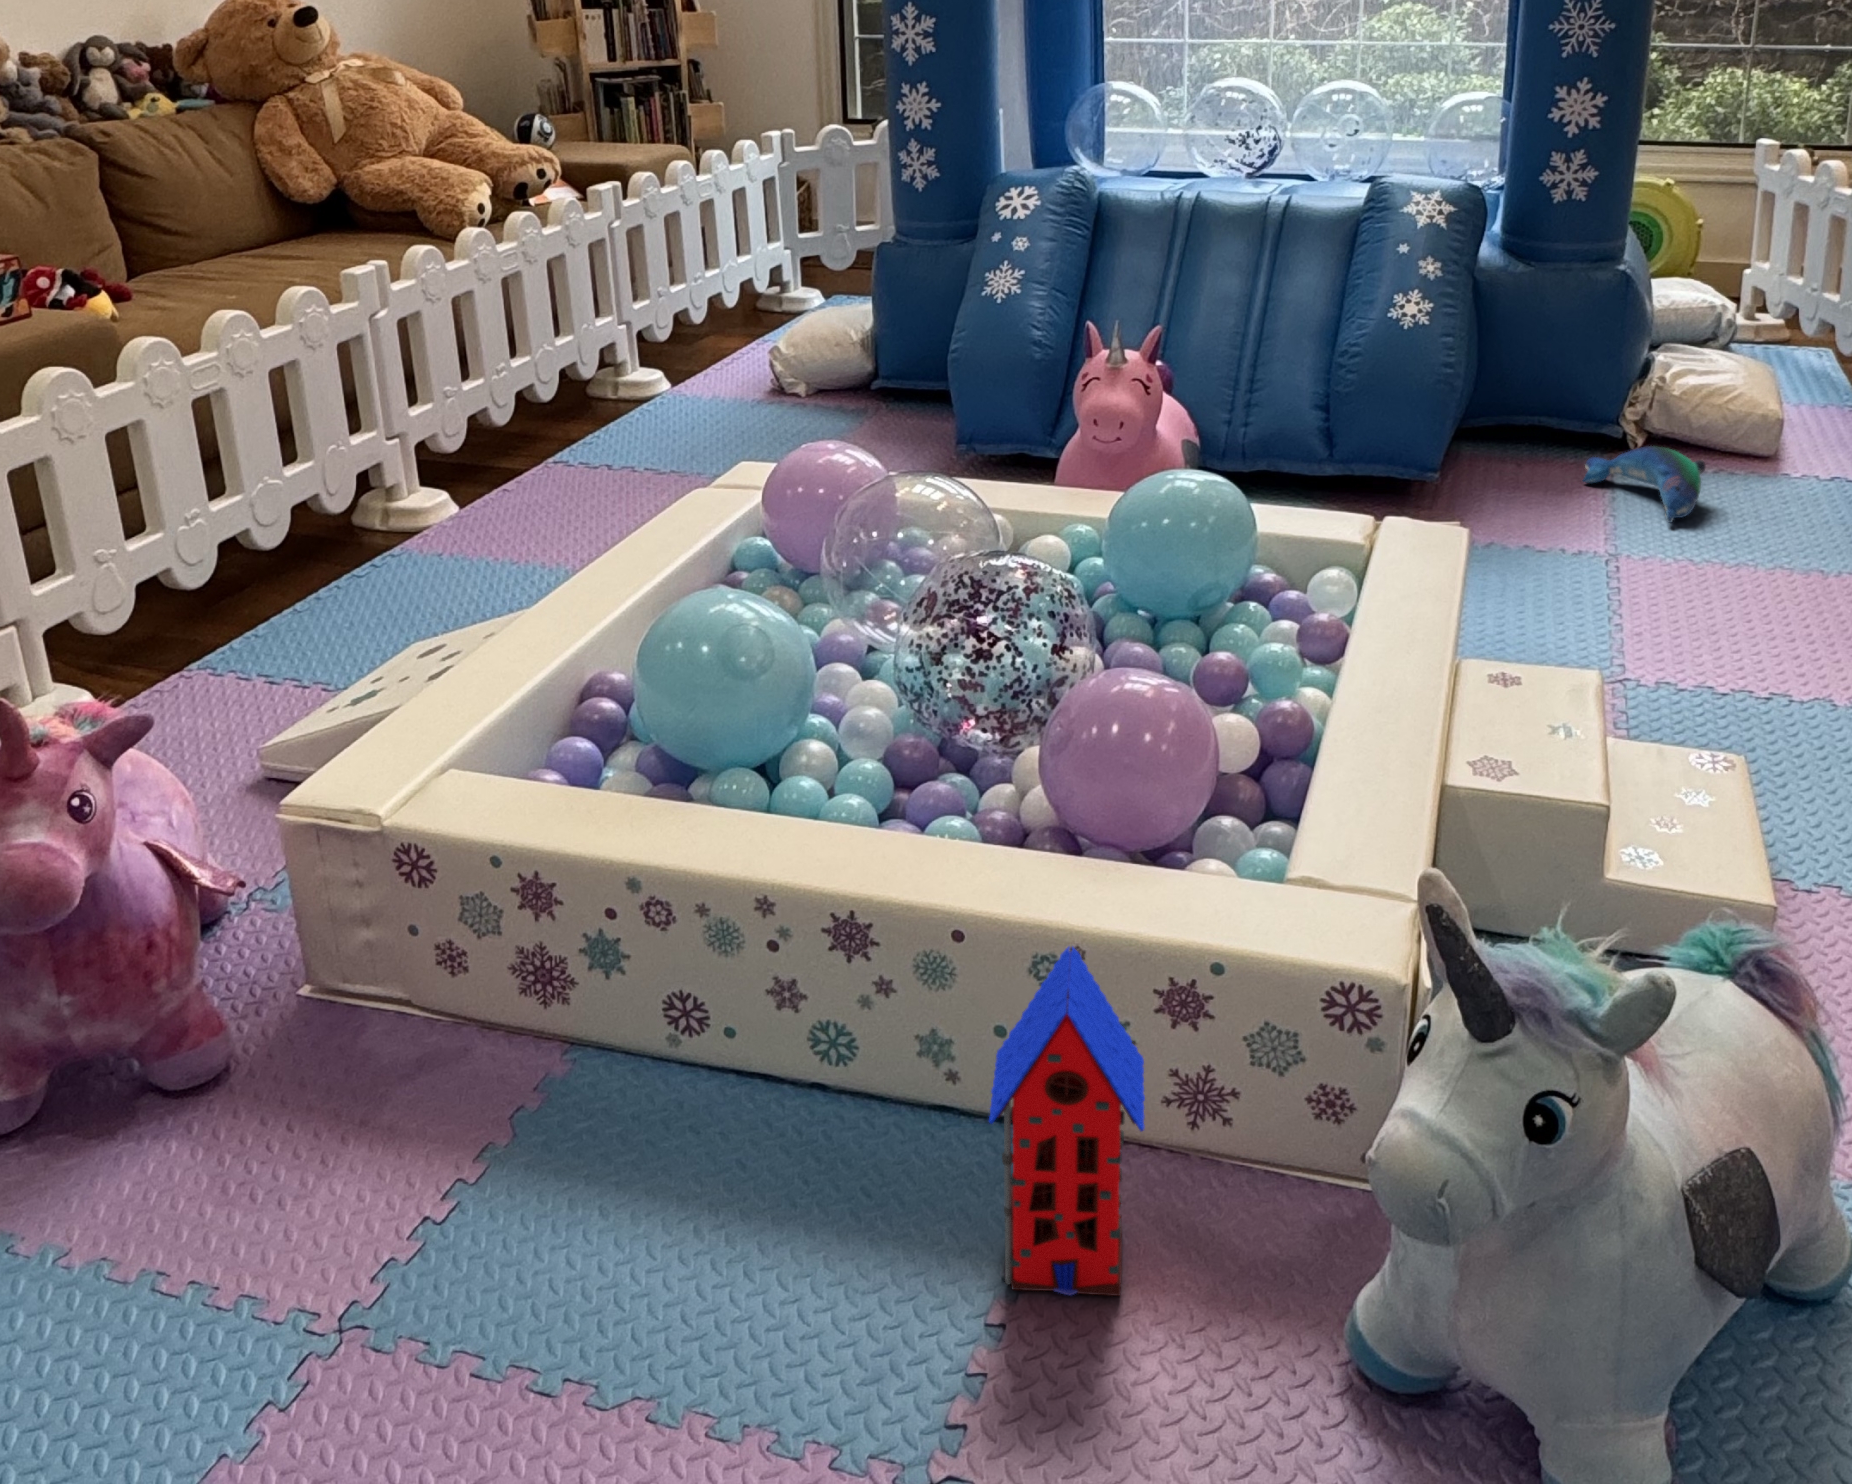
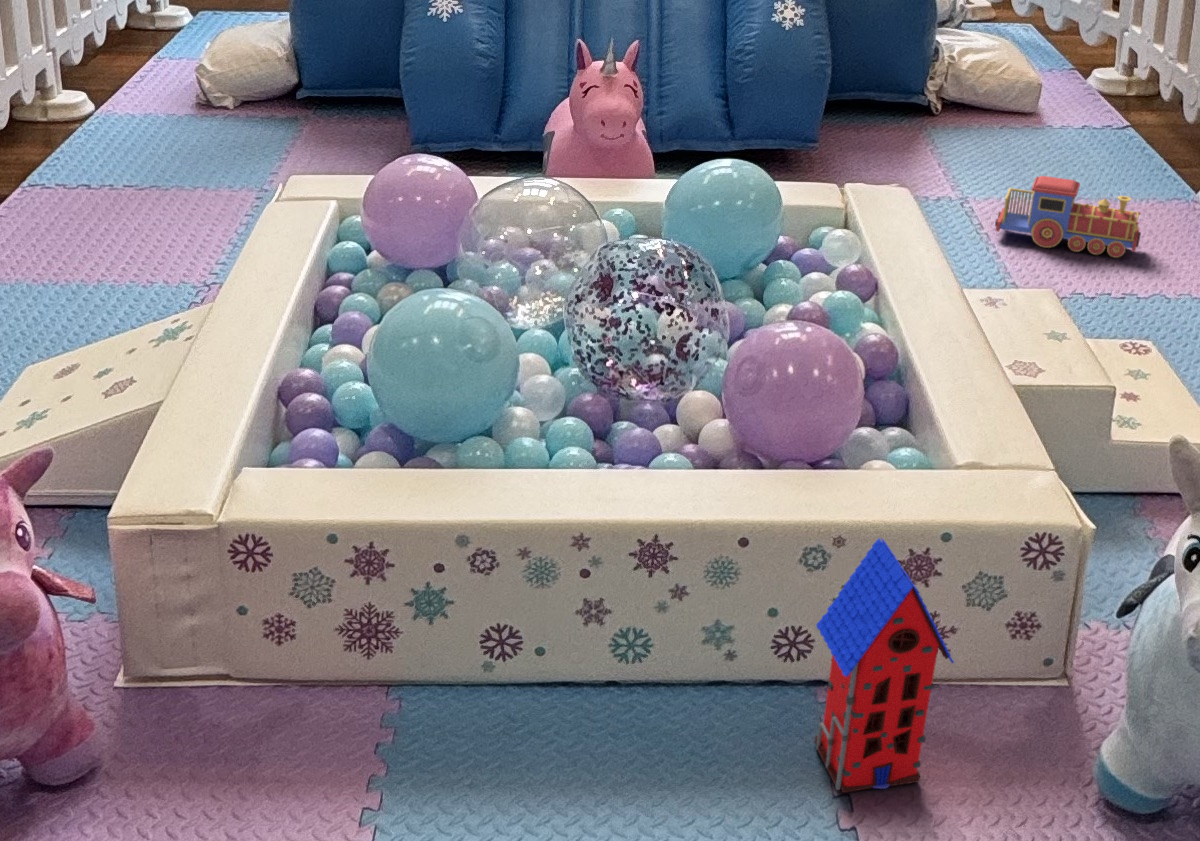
plush toy: present [1583,446,1705,523] -> none [914,112,1009,171]
toy train: none [1627,530,1830,645] -> present [995,176,1141,257]

